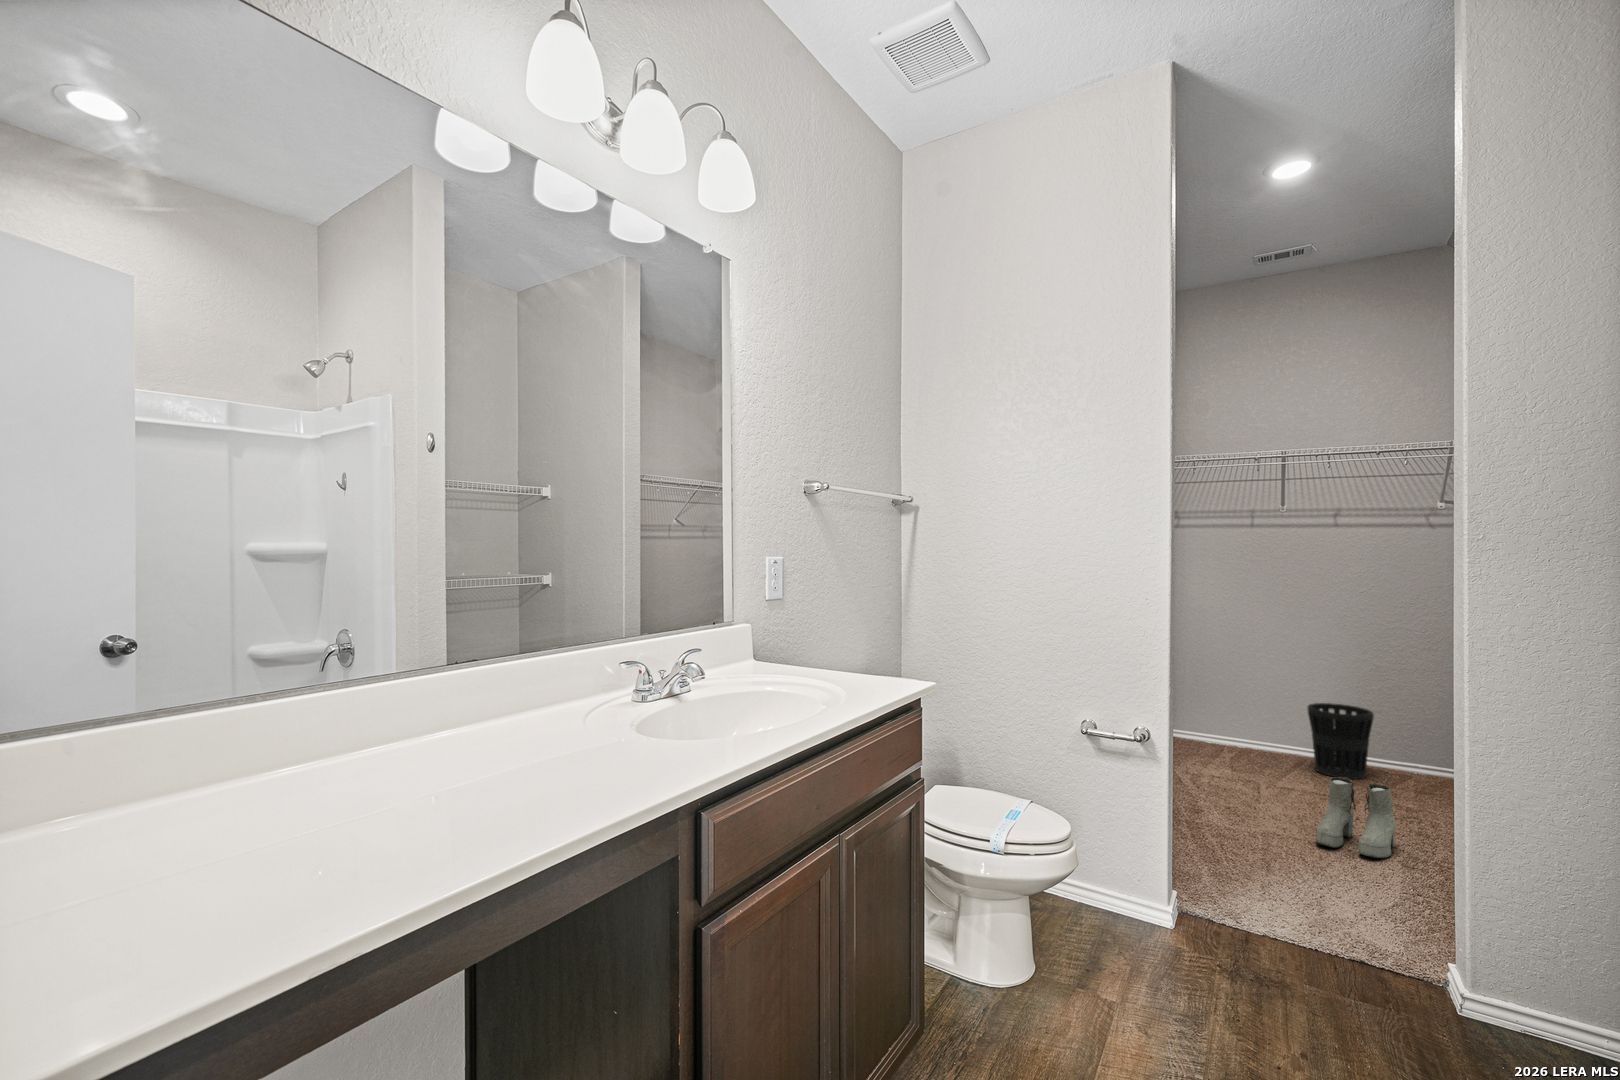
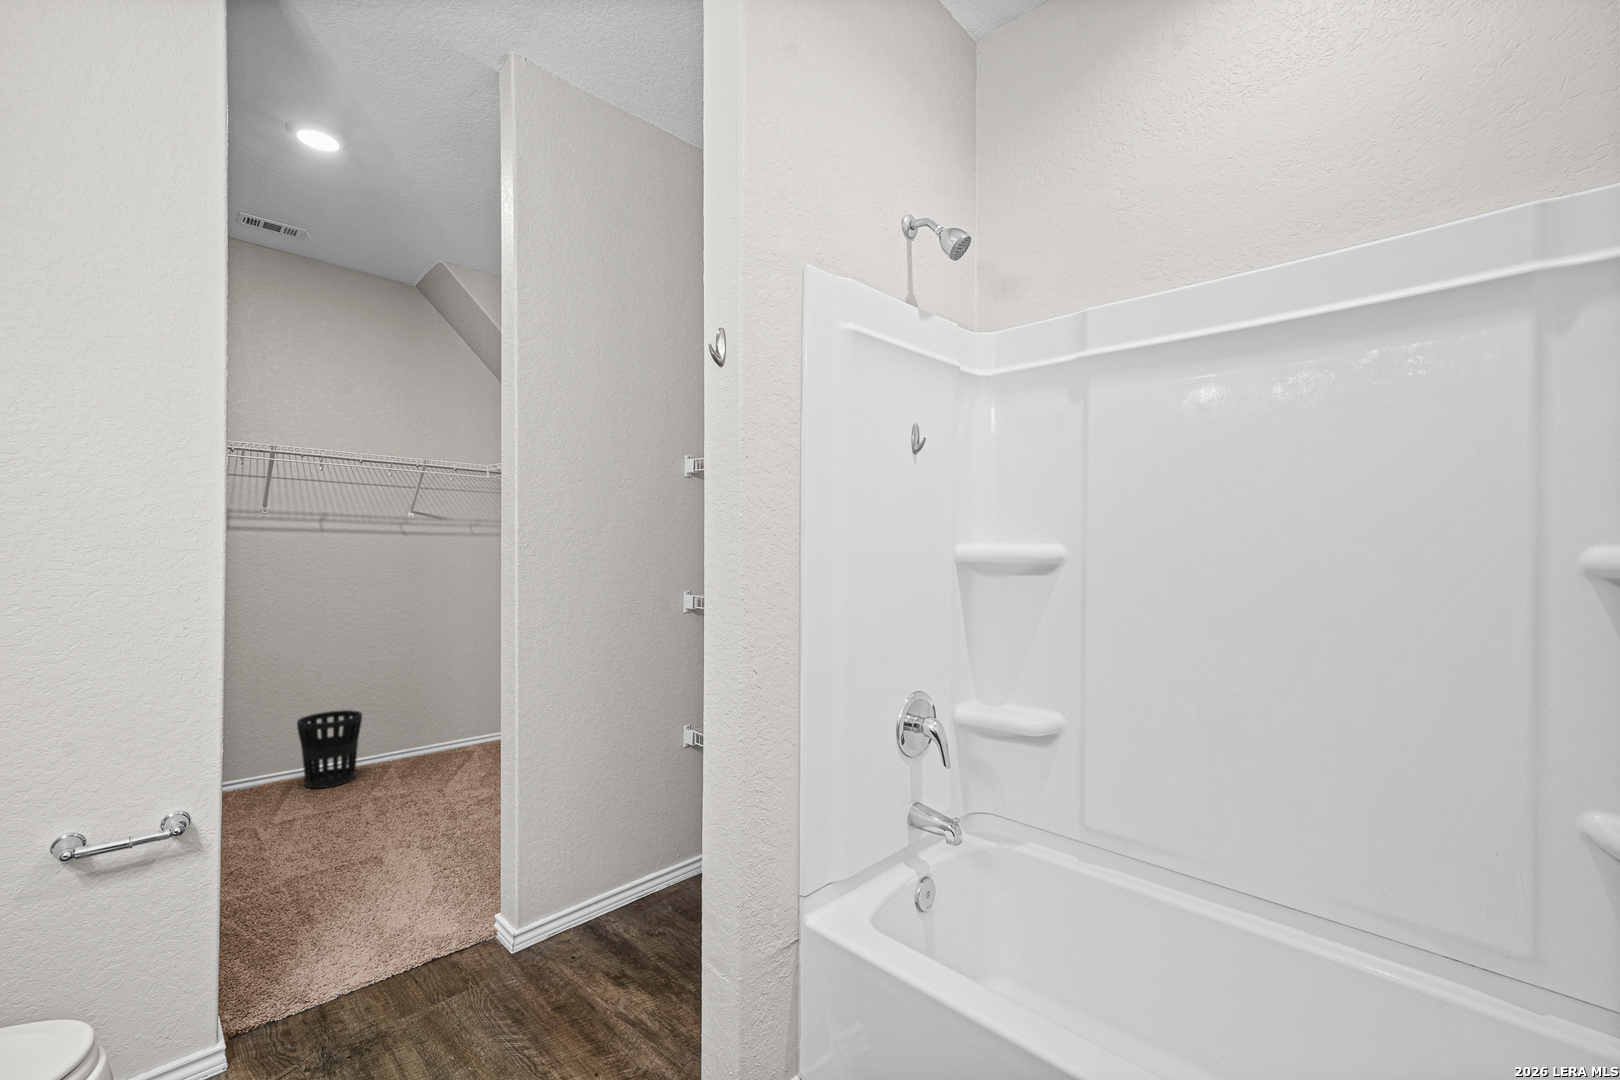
boots: present [1316,777,1396,858] -> none [342,781,411,863]

